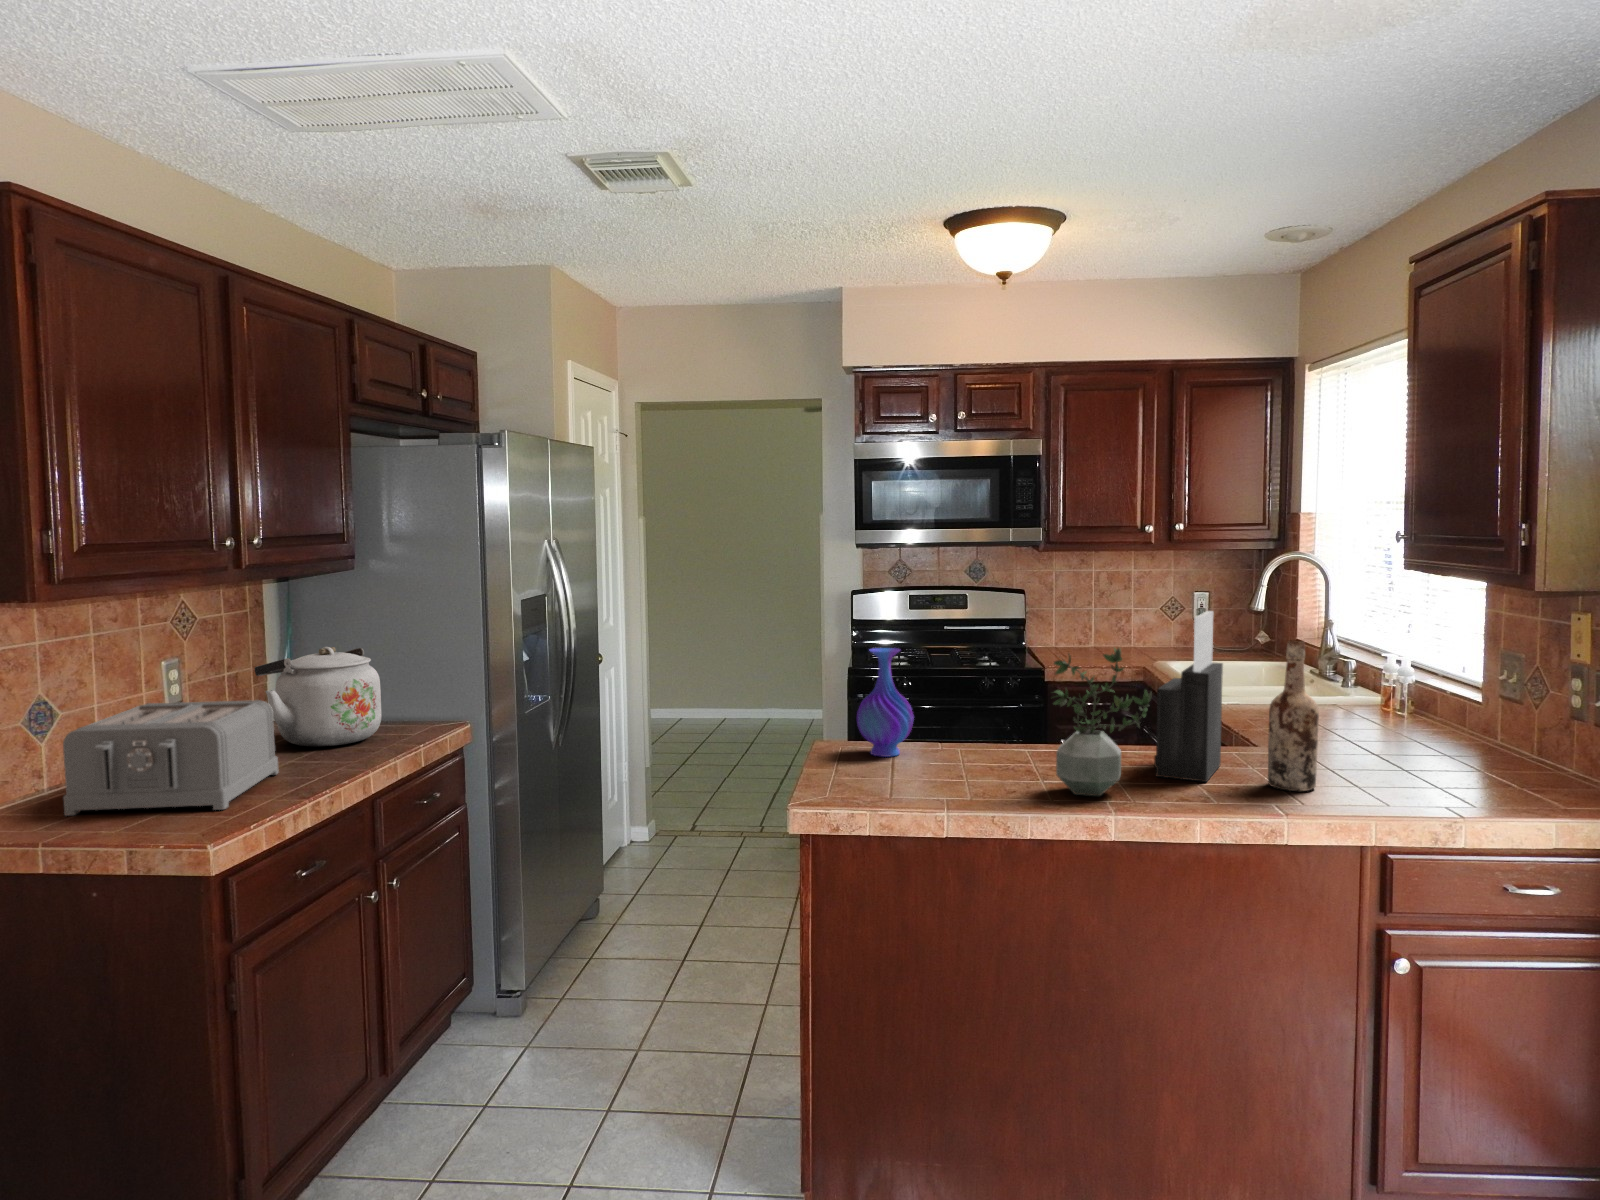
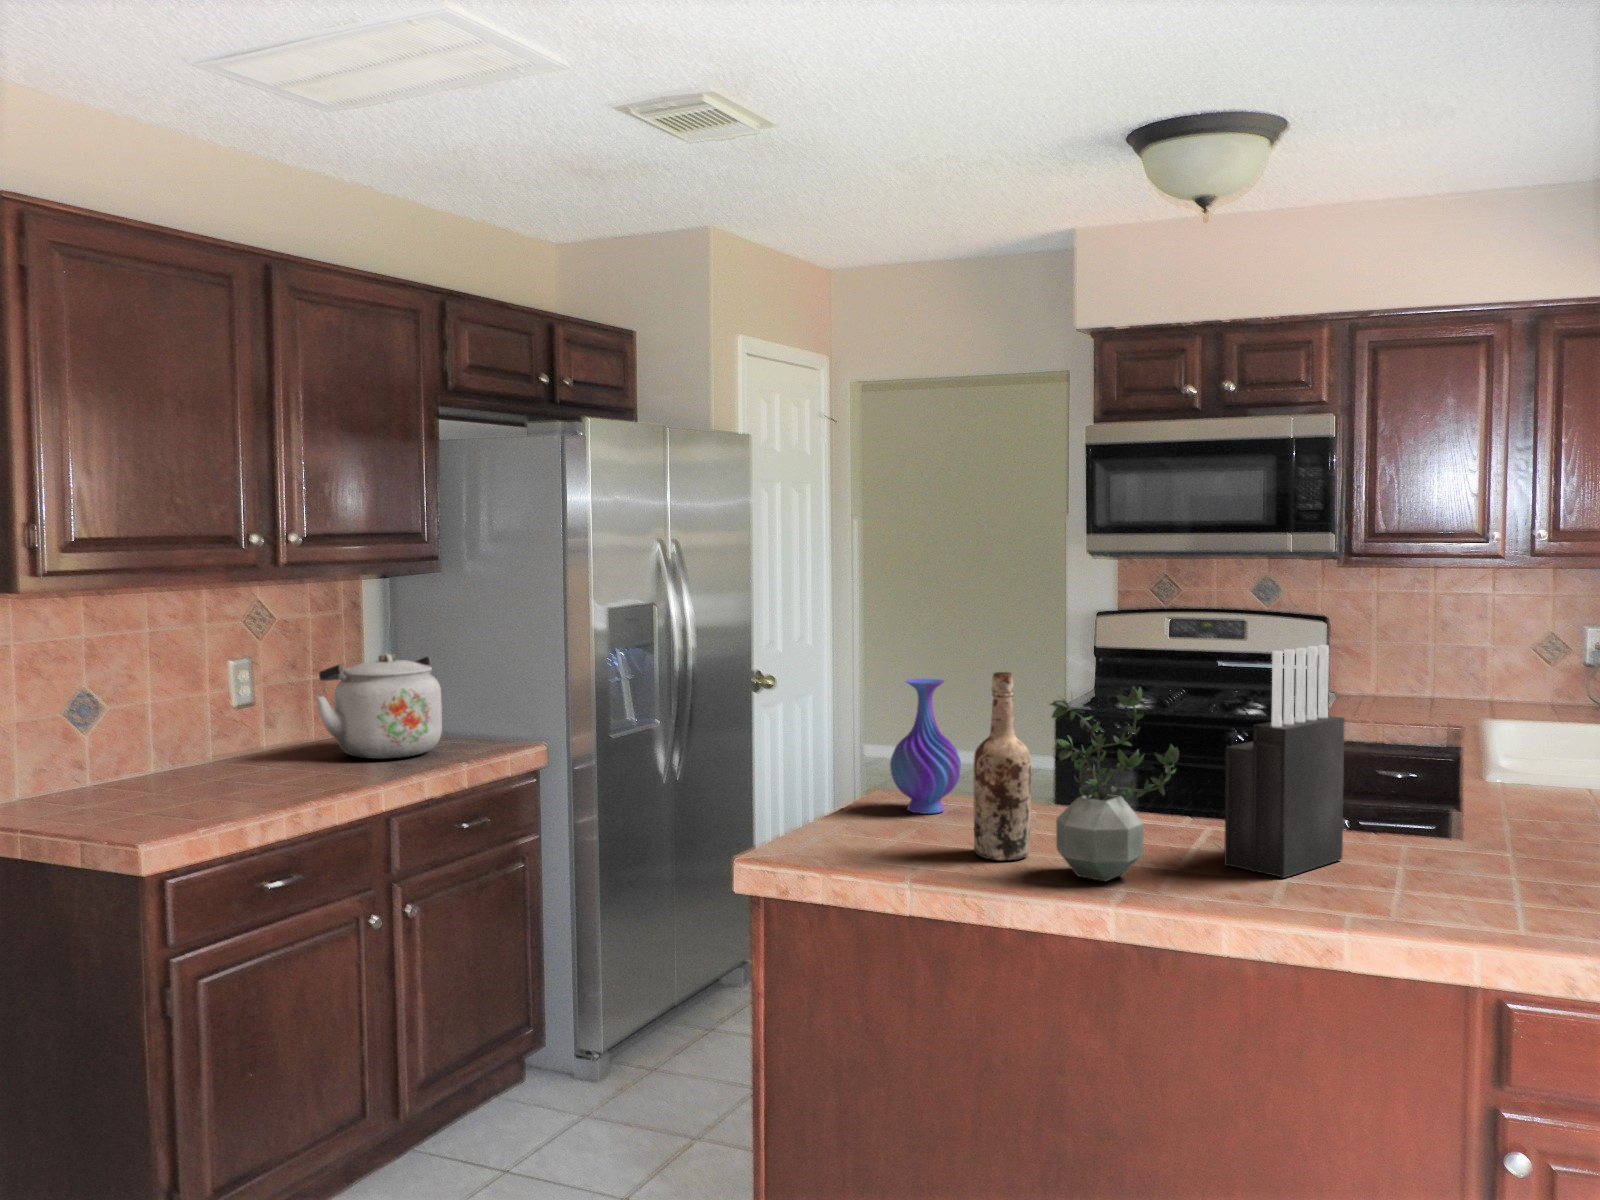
wine bottle: present [1268,641,1319,791] -> present [973,672,1031,860]
toaster: present [63,700,278,816] -> none [77,702,299,811]

